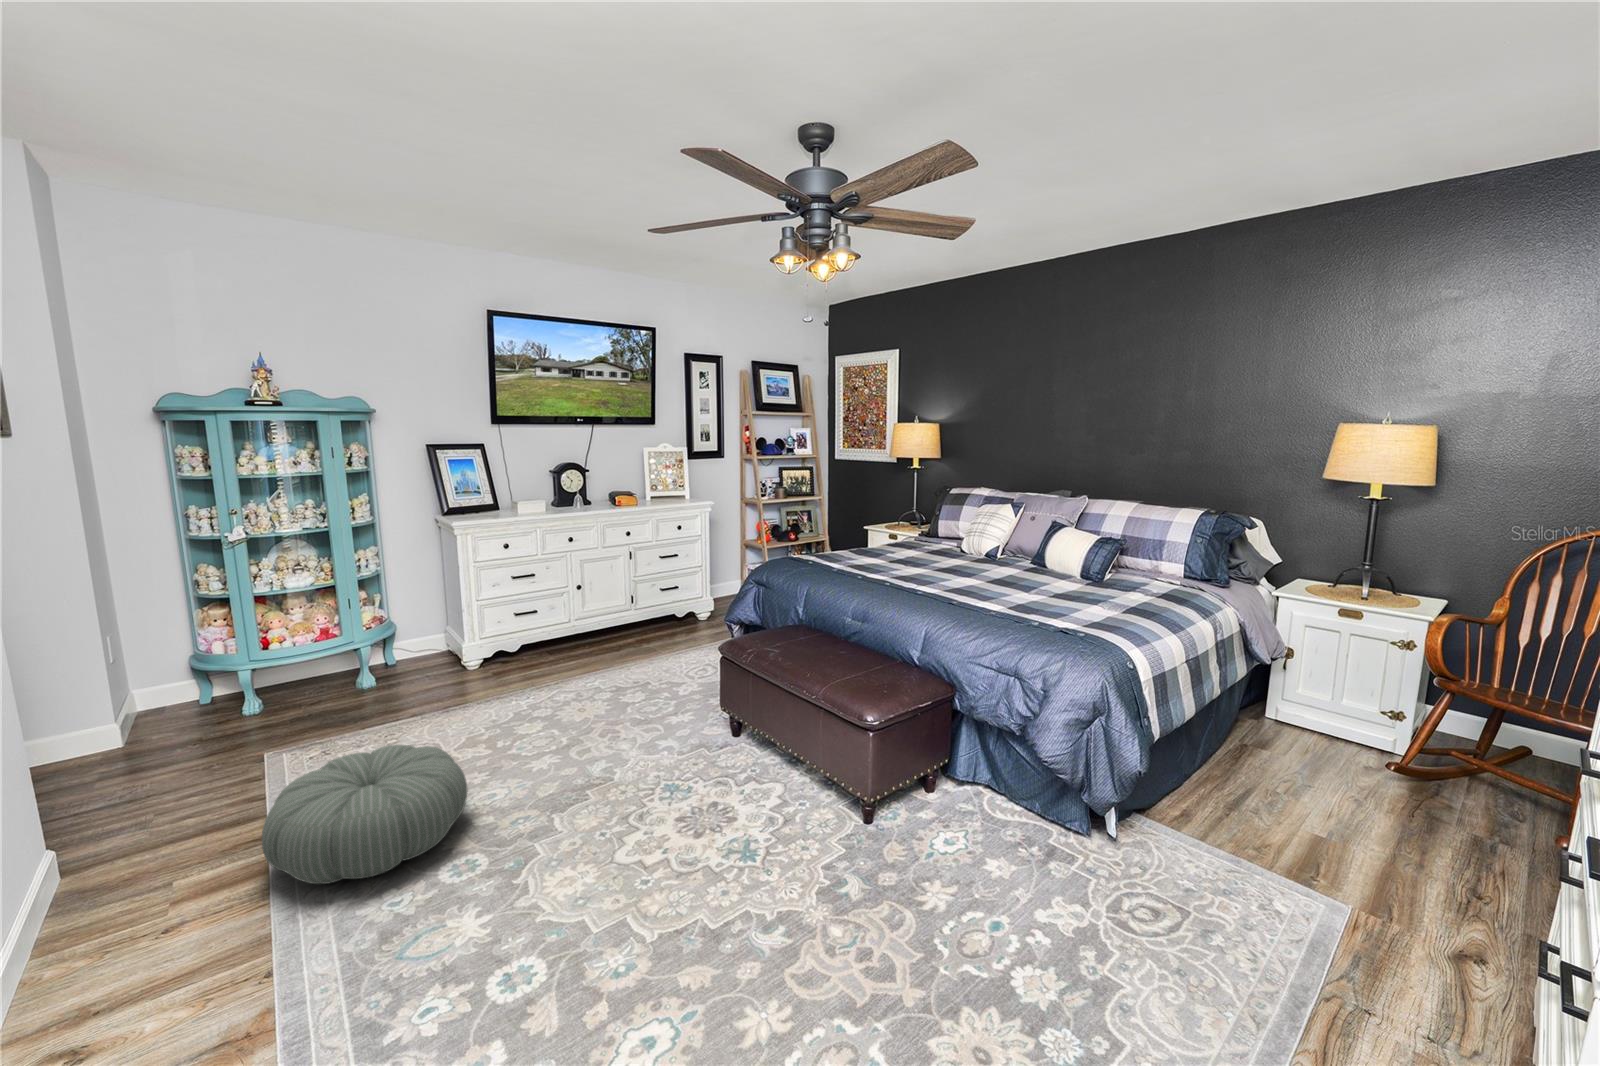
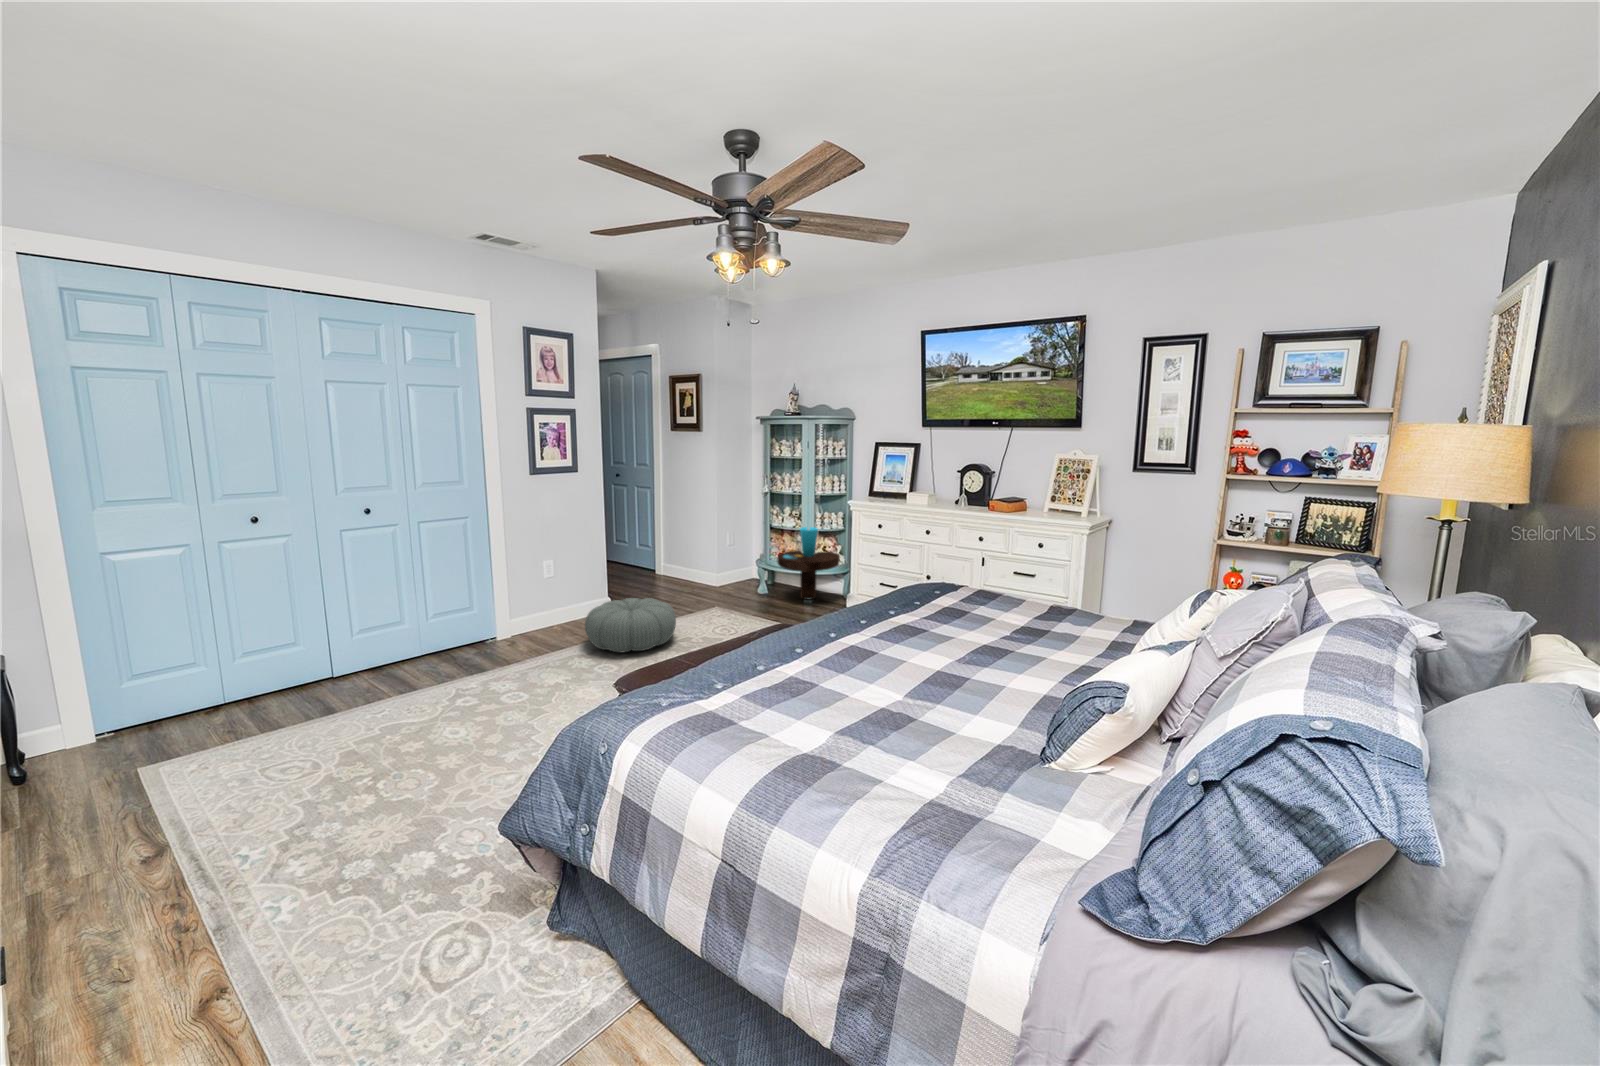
side table: none [321,578,428,688] -> present [777,527,840,600]

